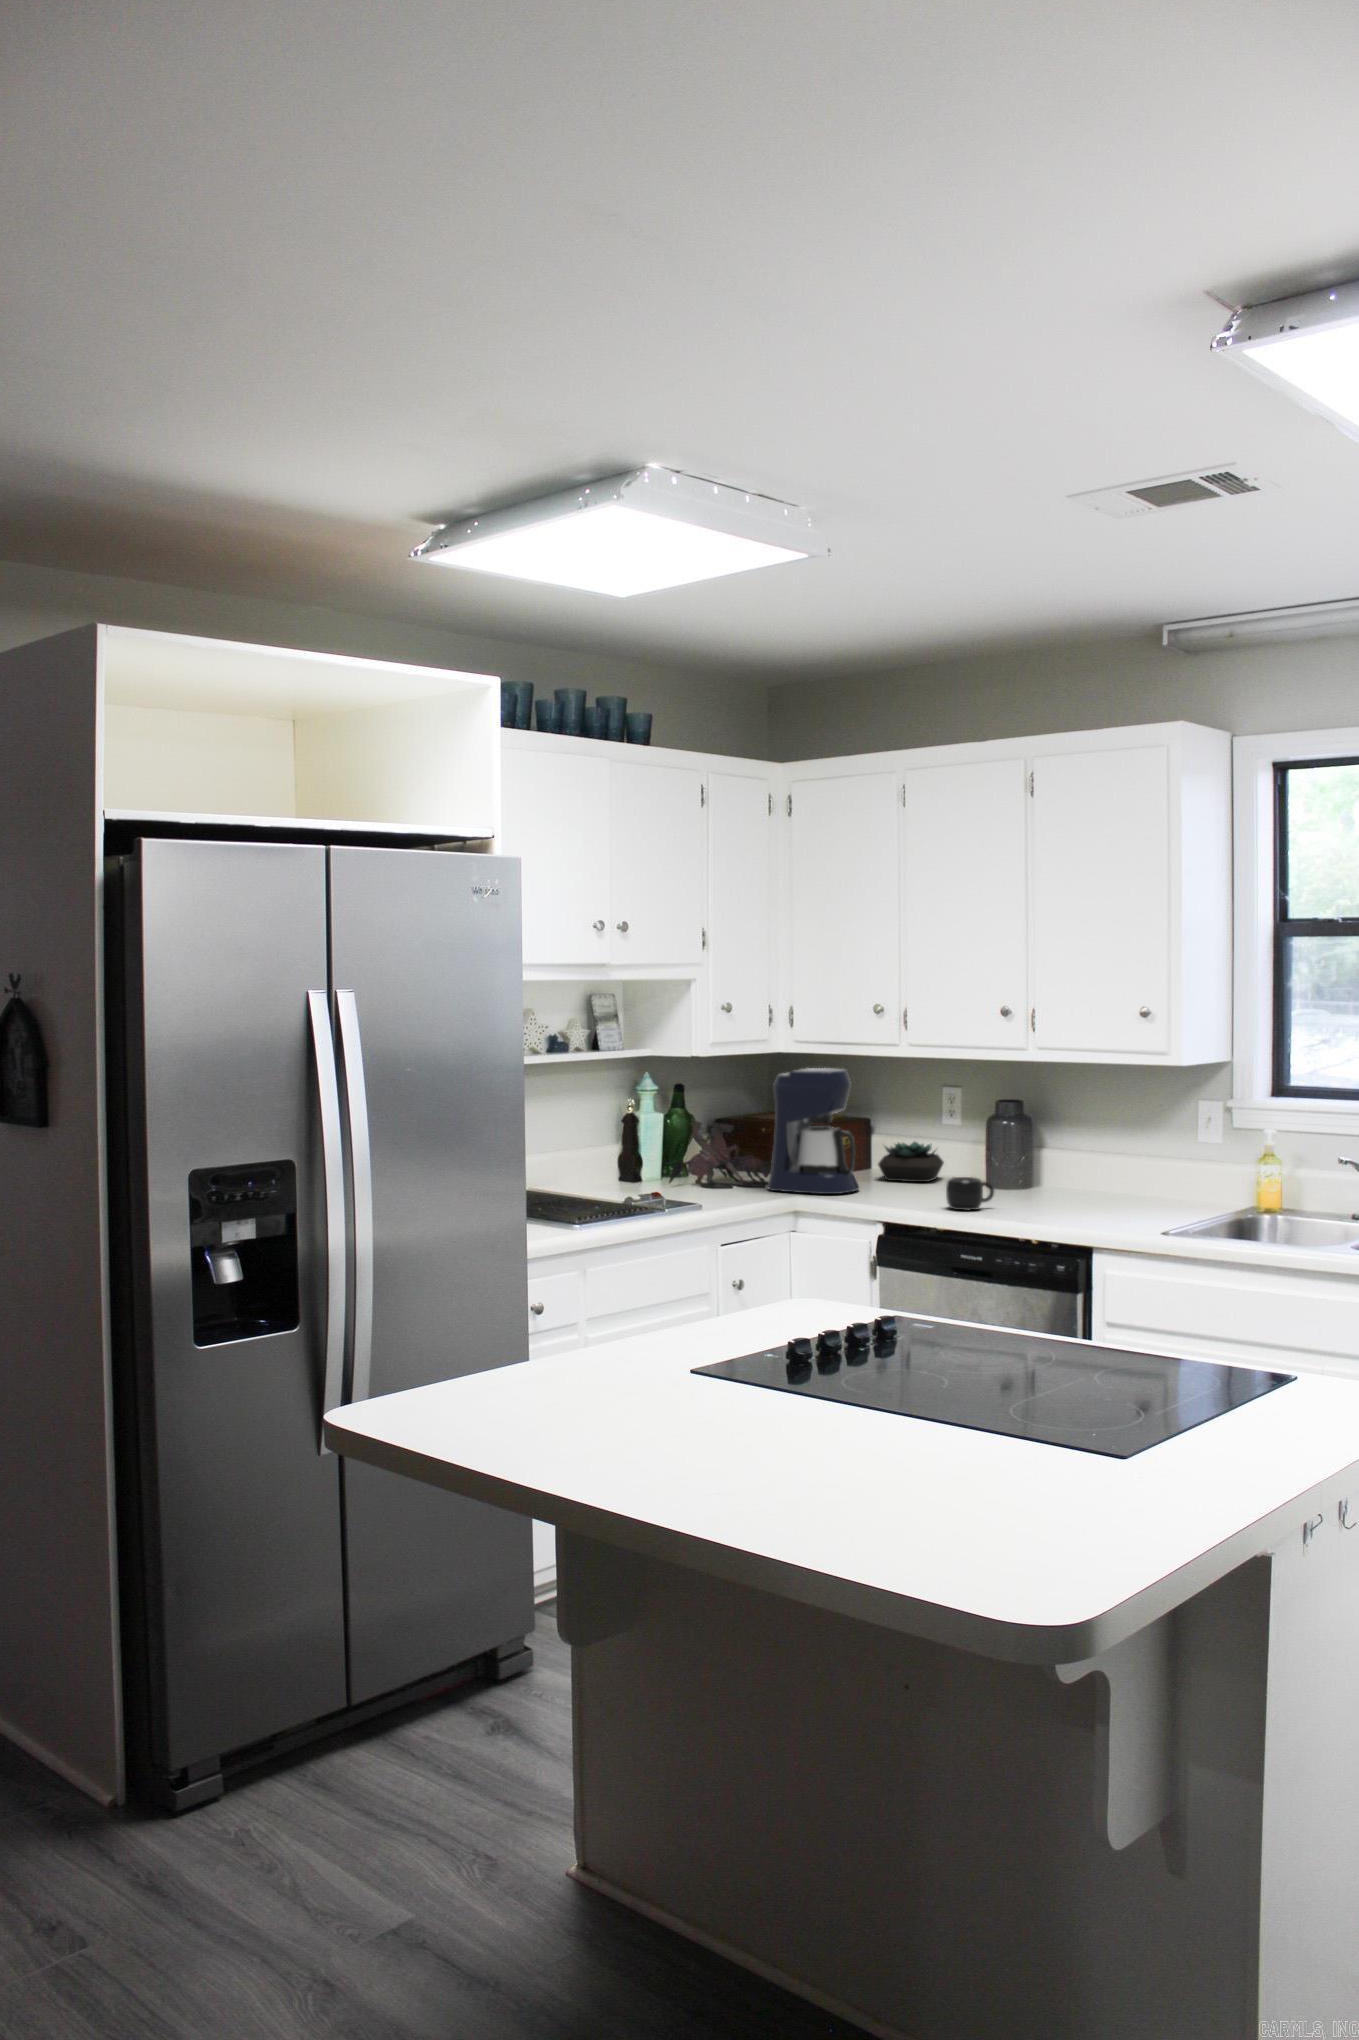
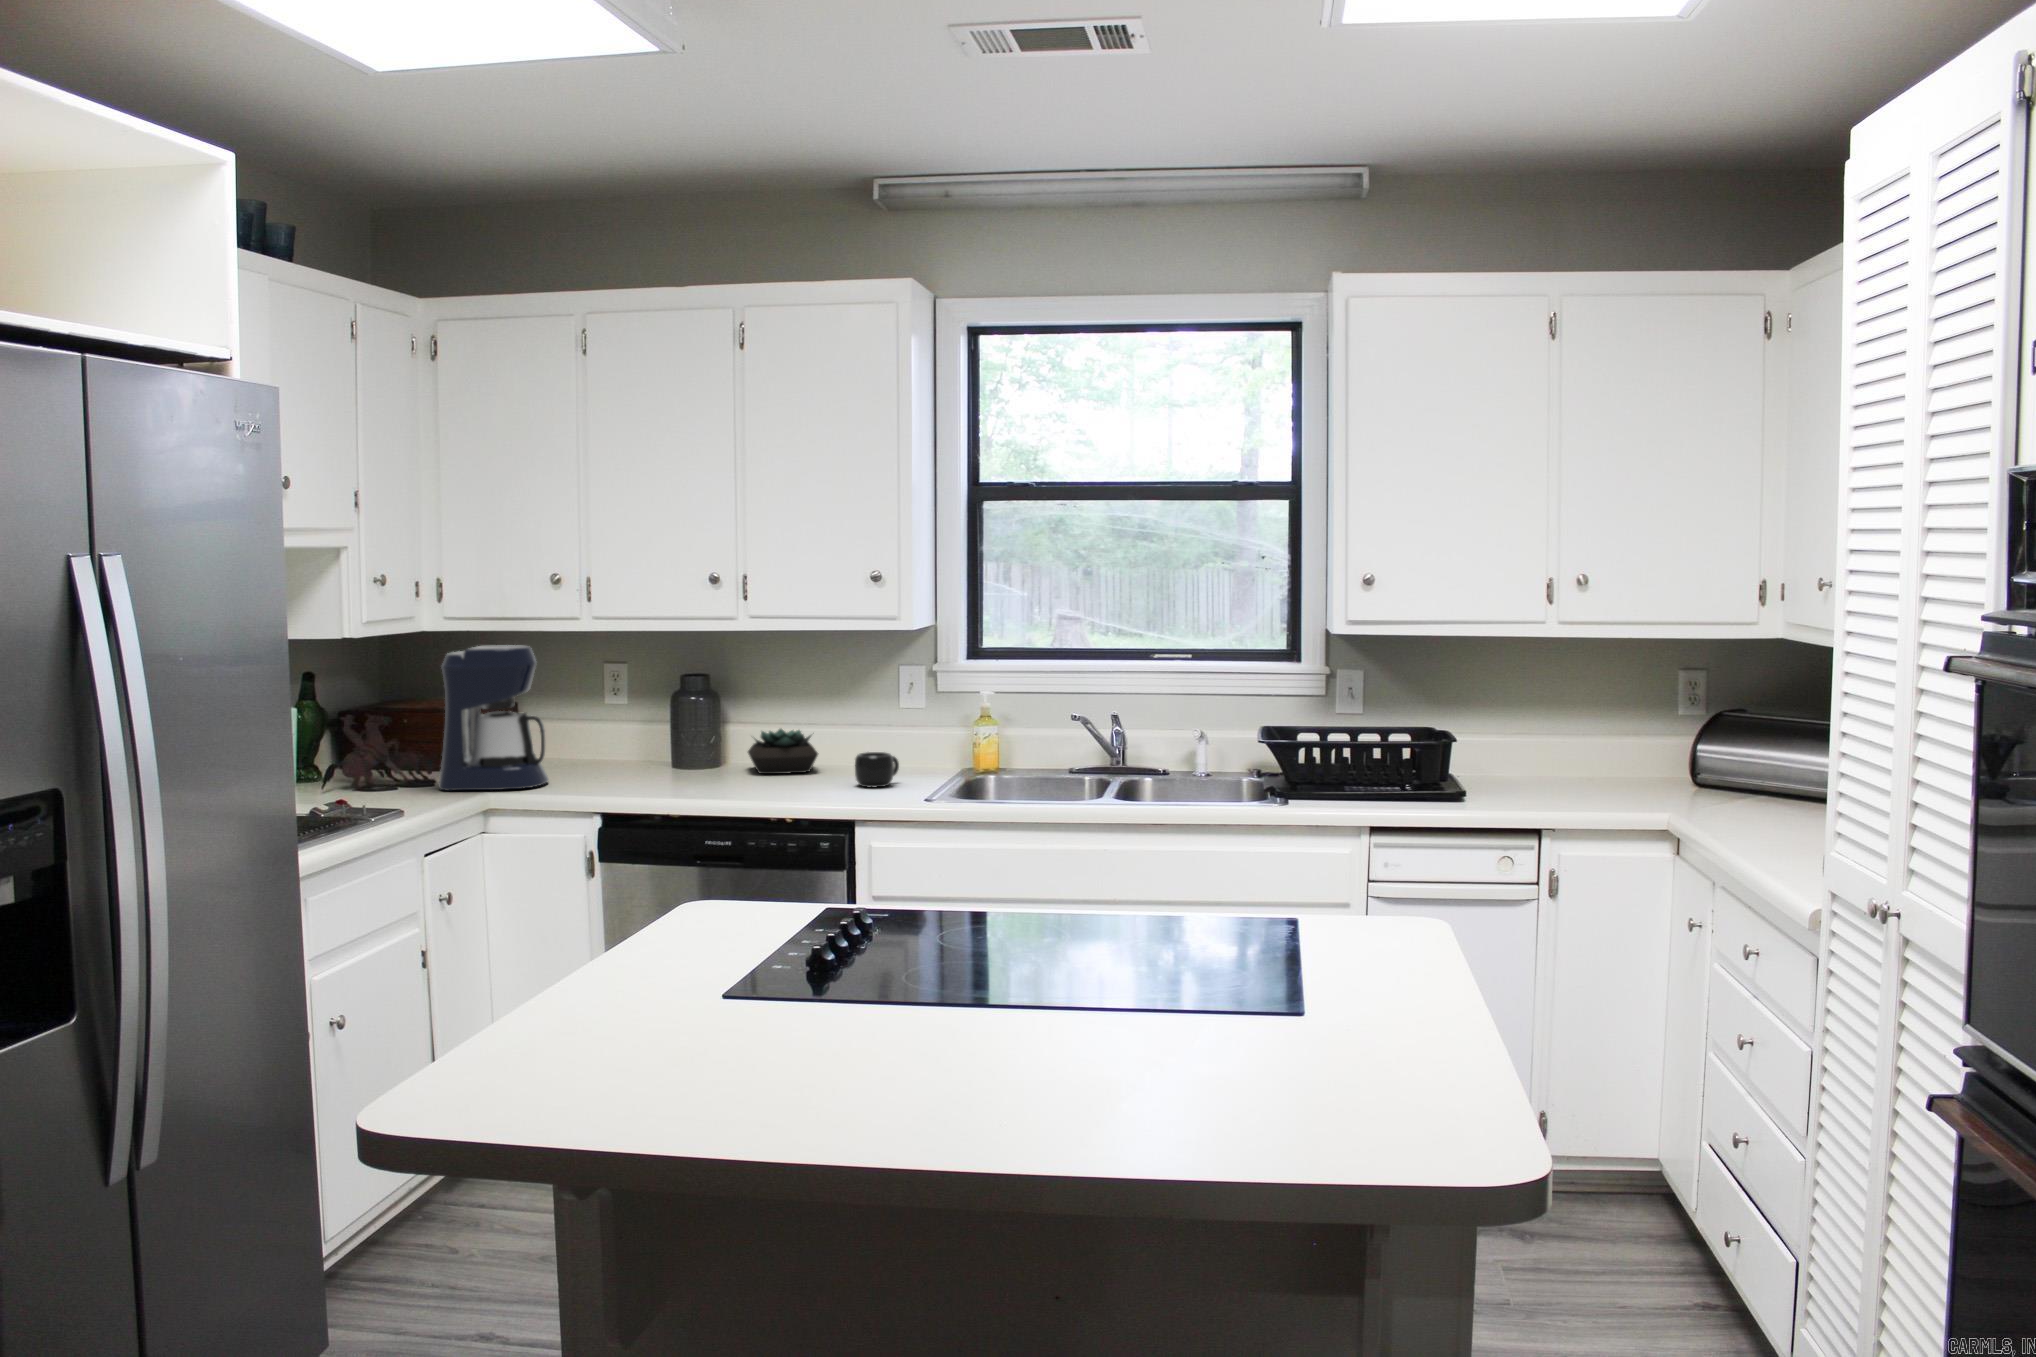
succulent plant: present [878,1142,944,1182] -> present [748,729,818,774]
mug: present [946,1177,994,1210] -> present [855,752,899,787]

